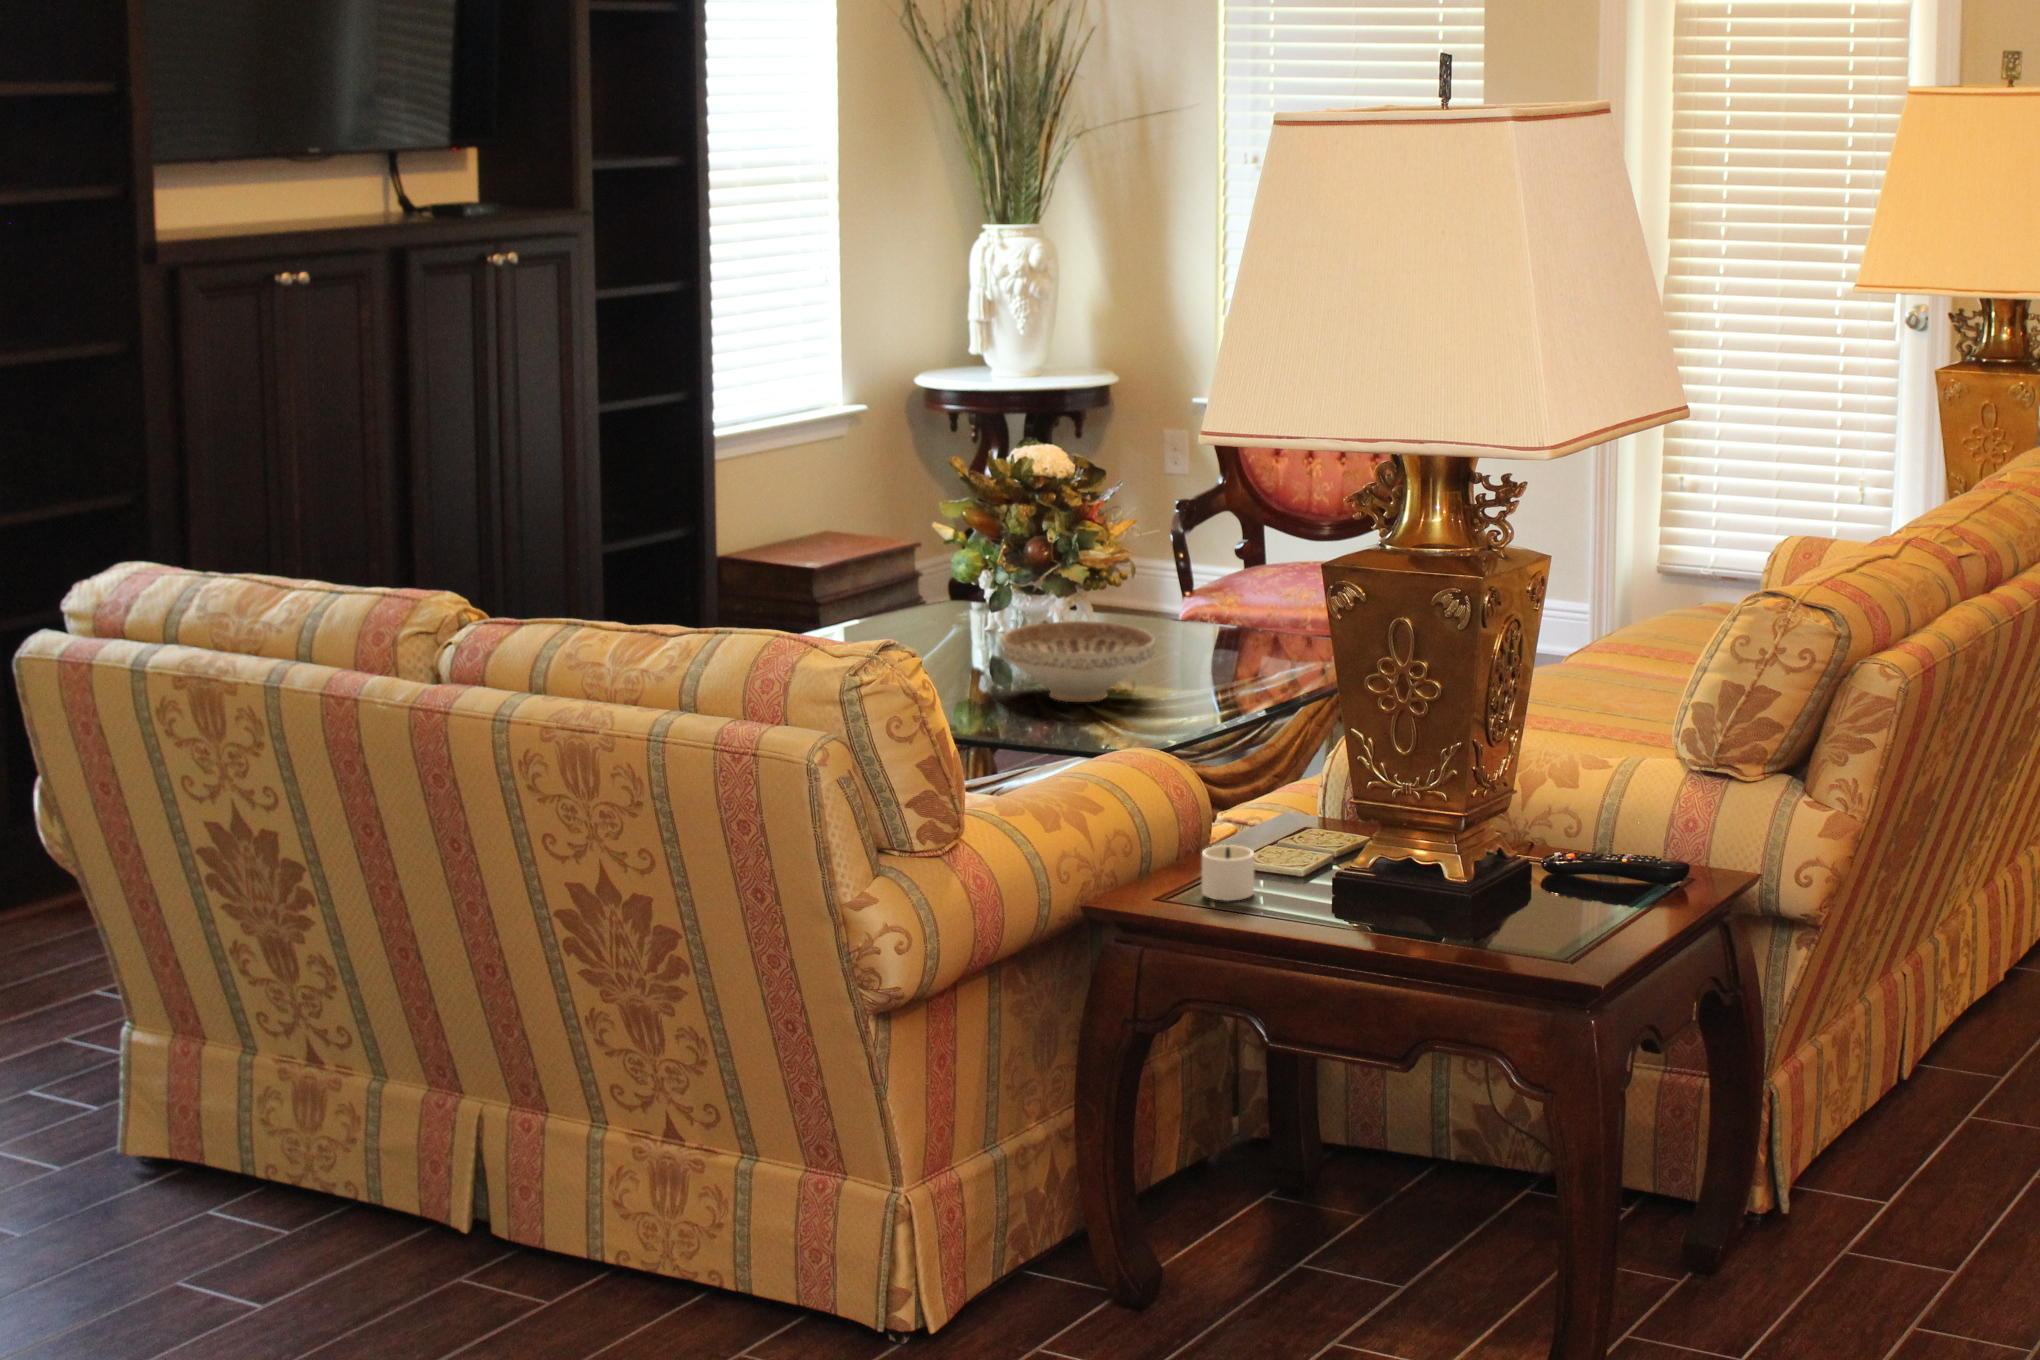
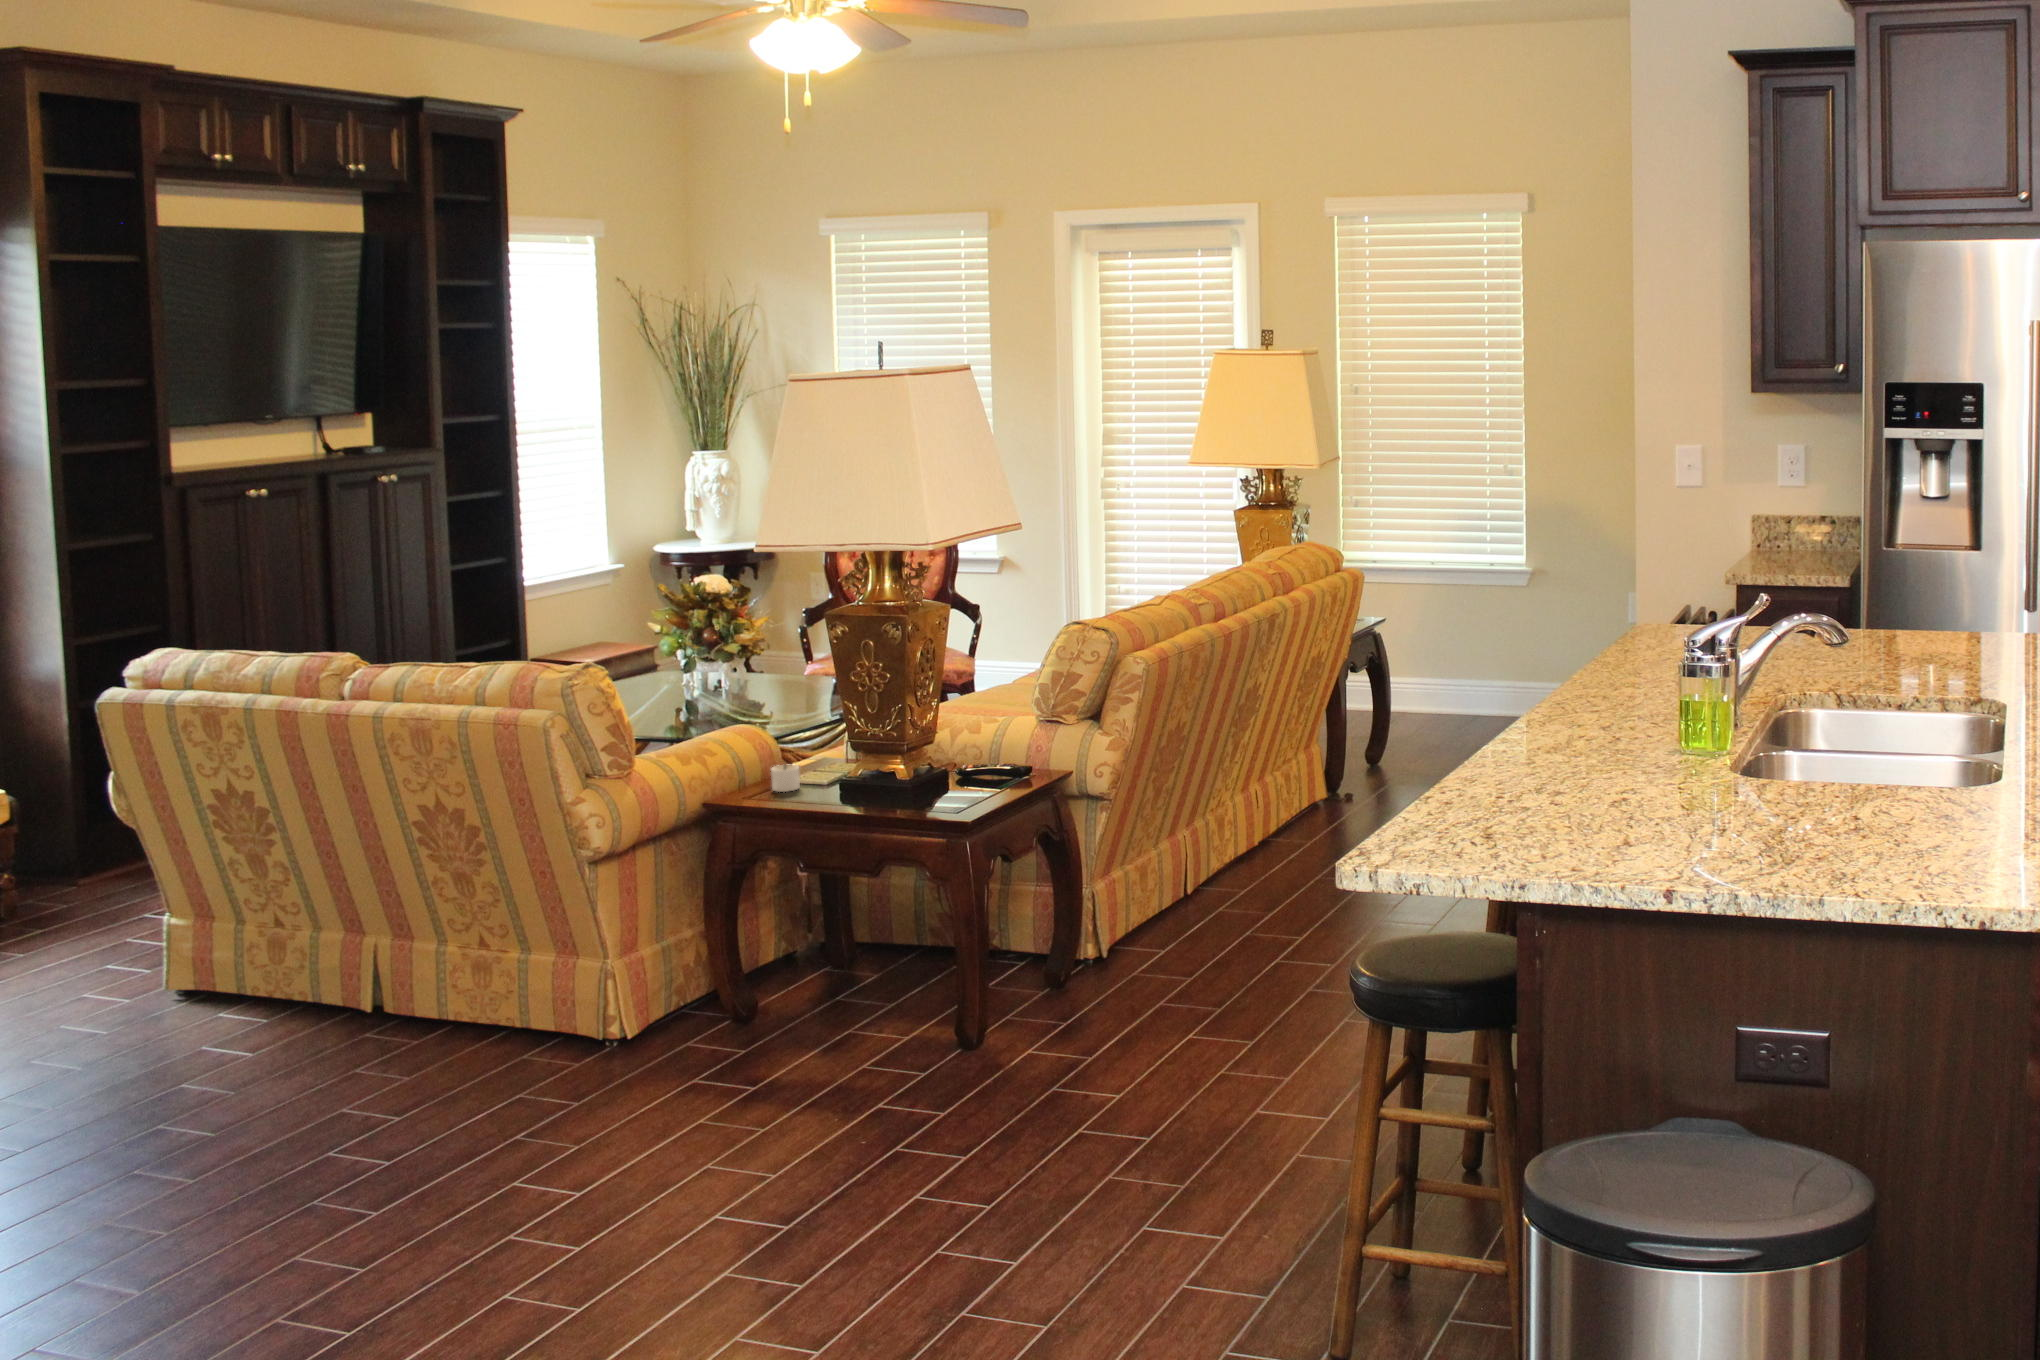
decorative bowl: present [1002,621,1155,702] -> none [686,675,778,720]

